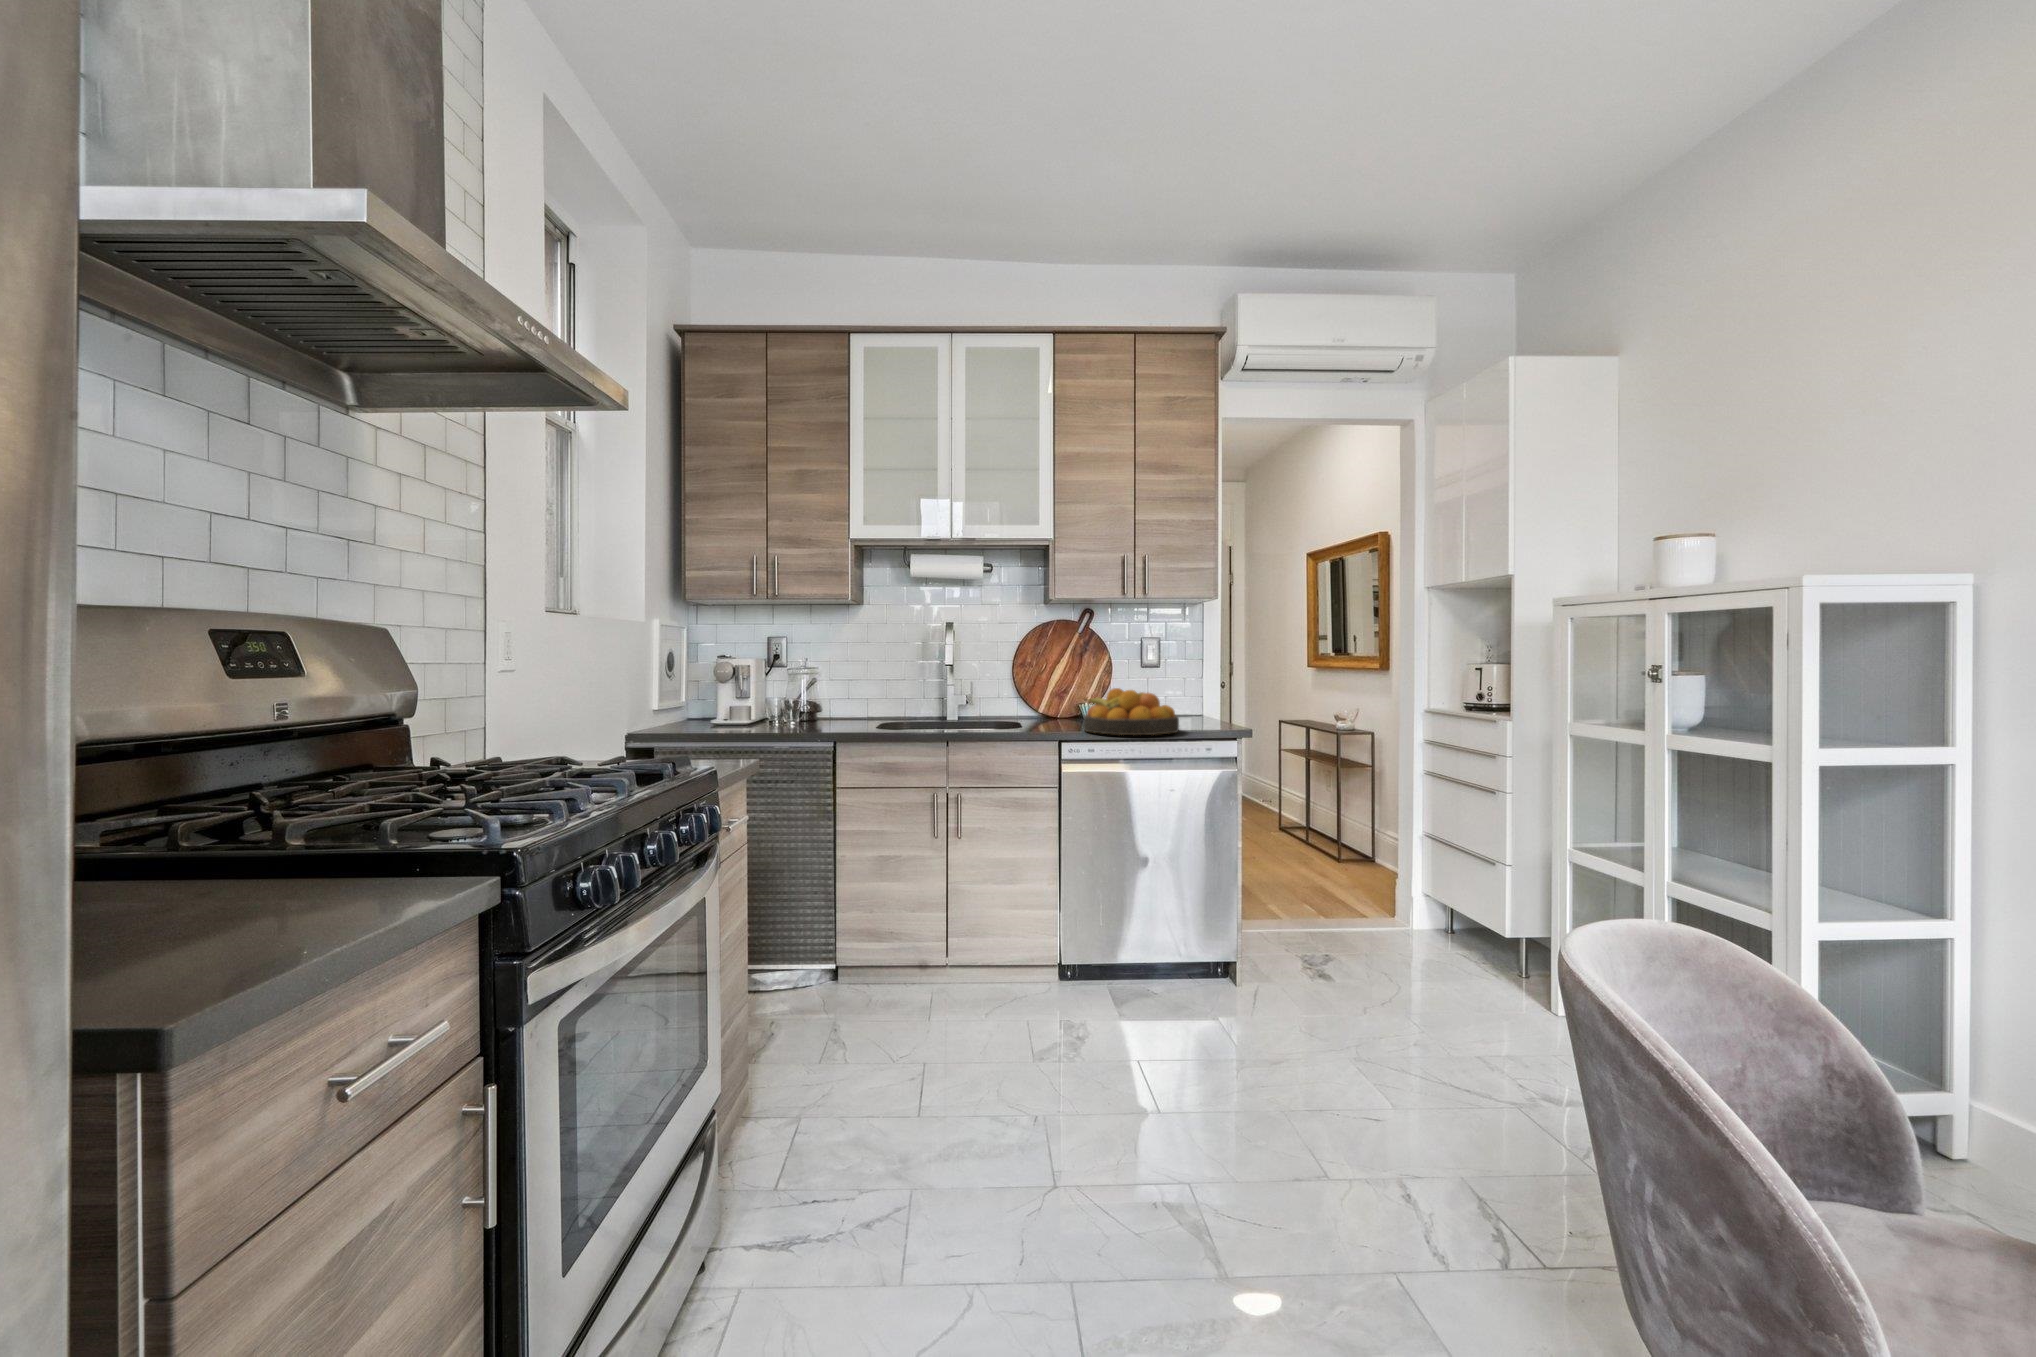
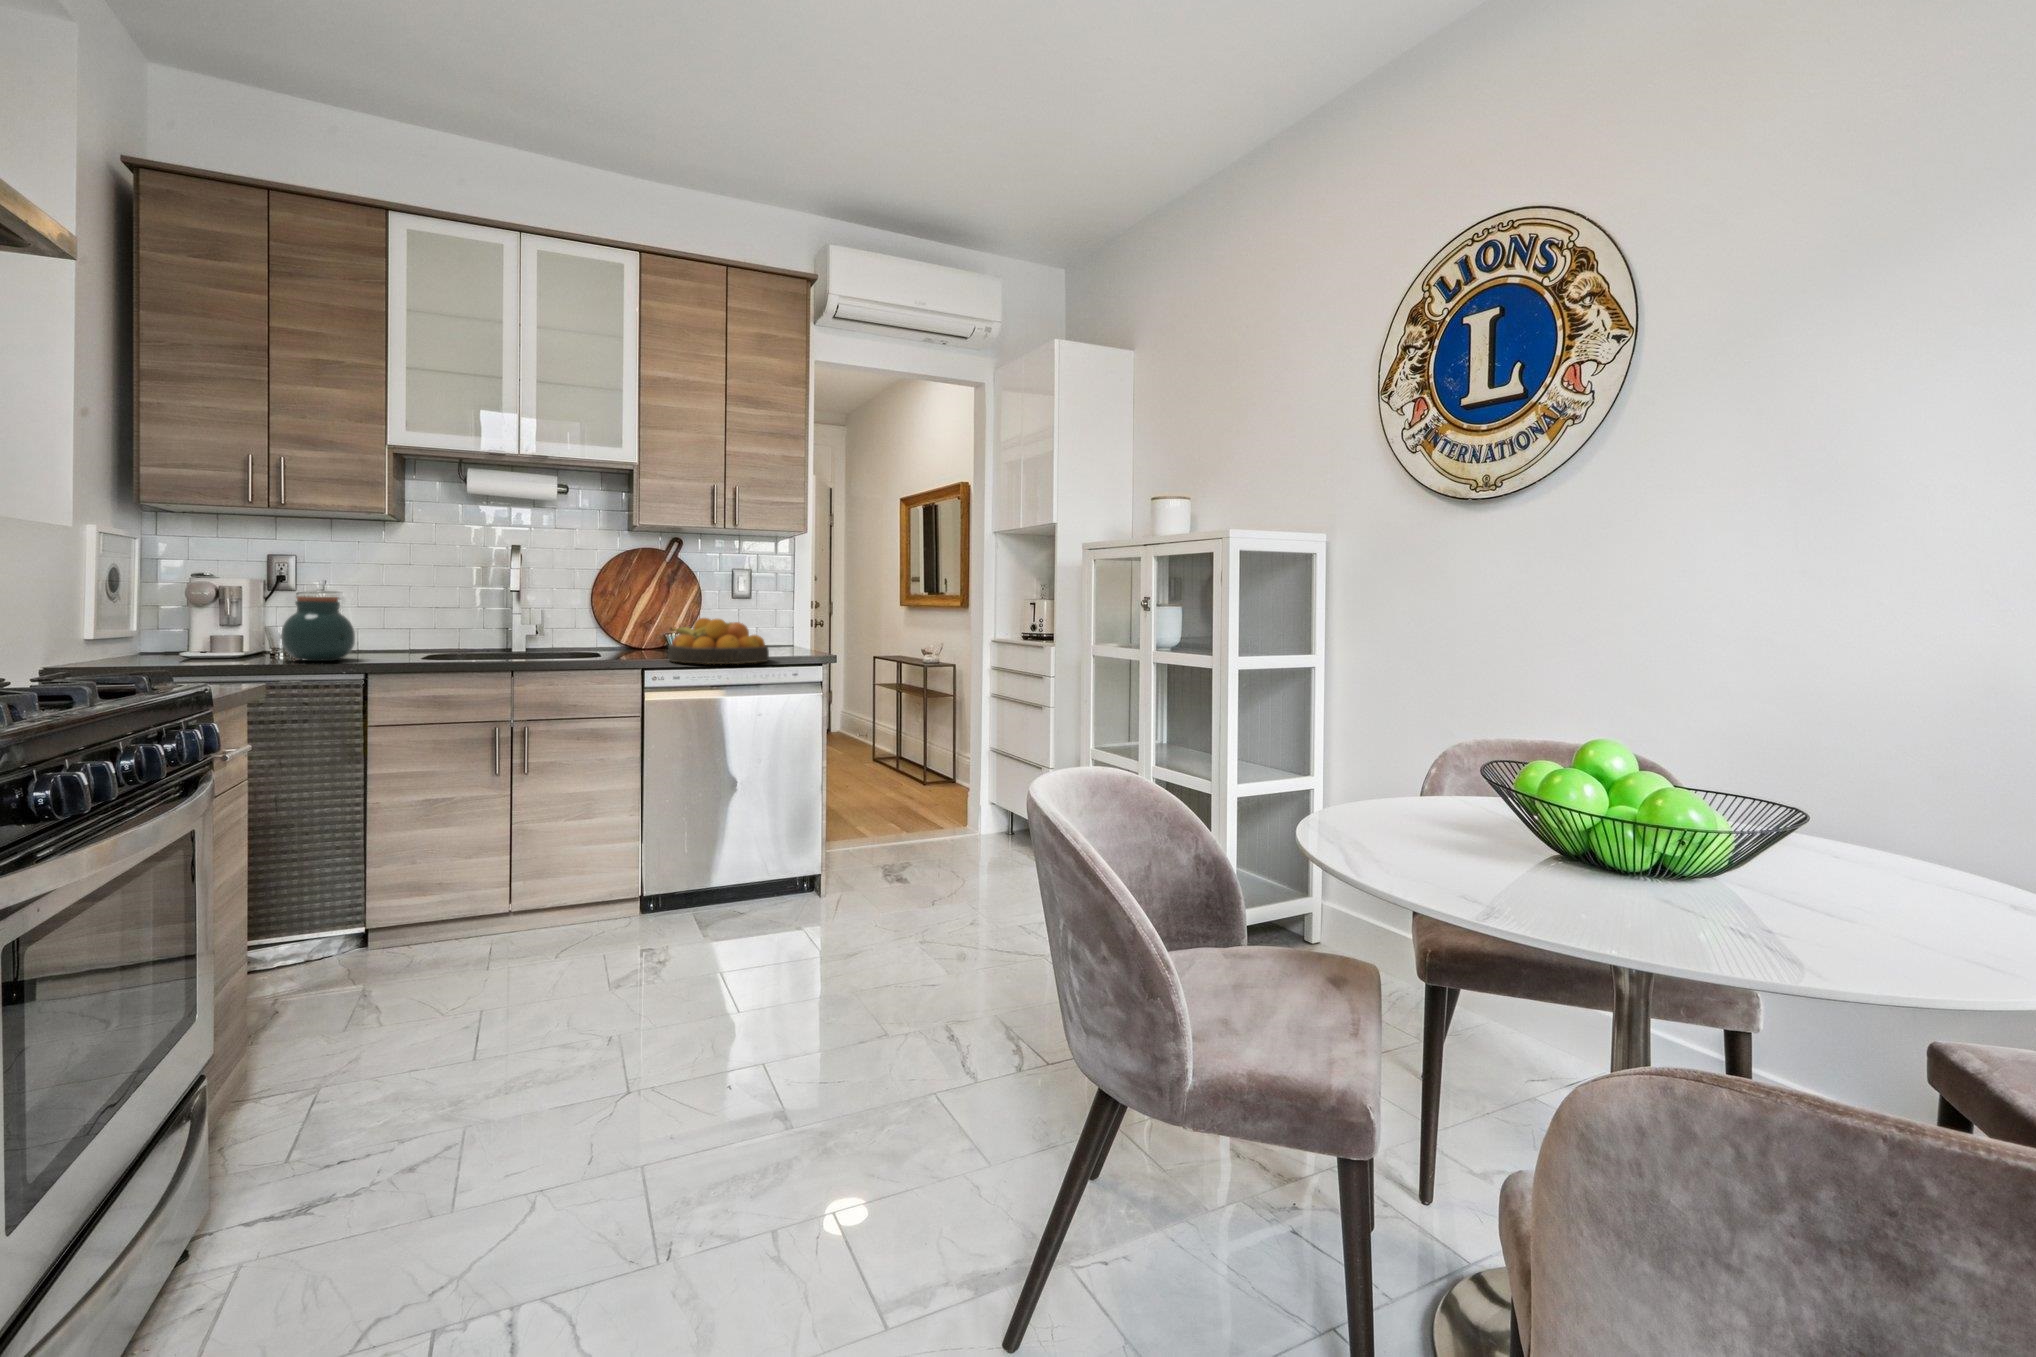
jar: none [779,675,830,730] -> present [281,596,355,661]

